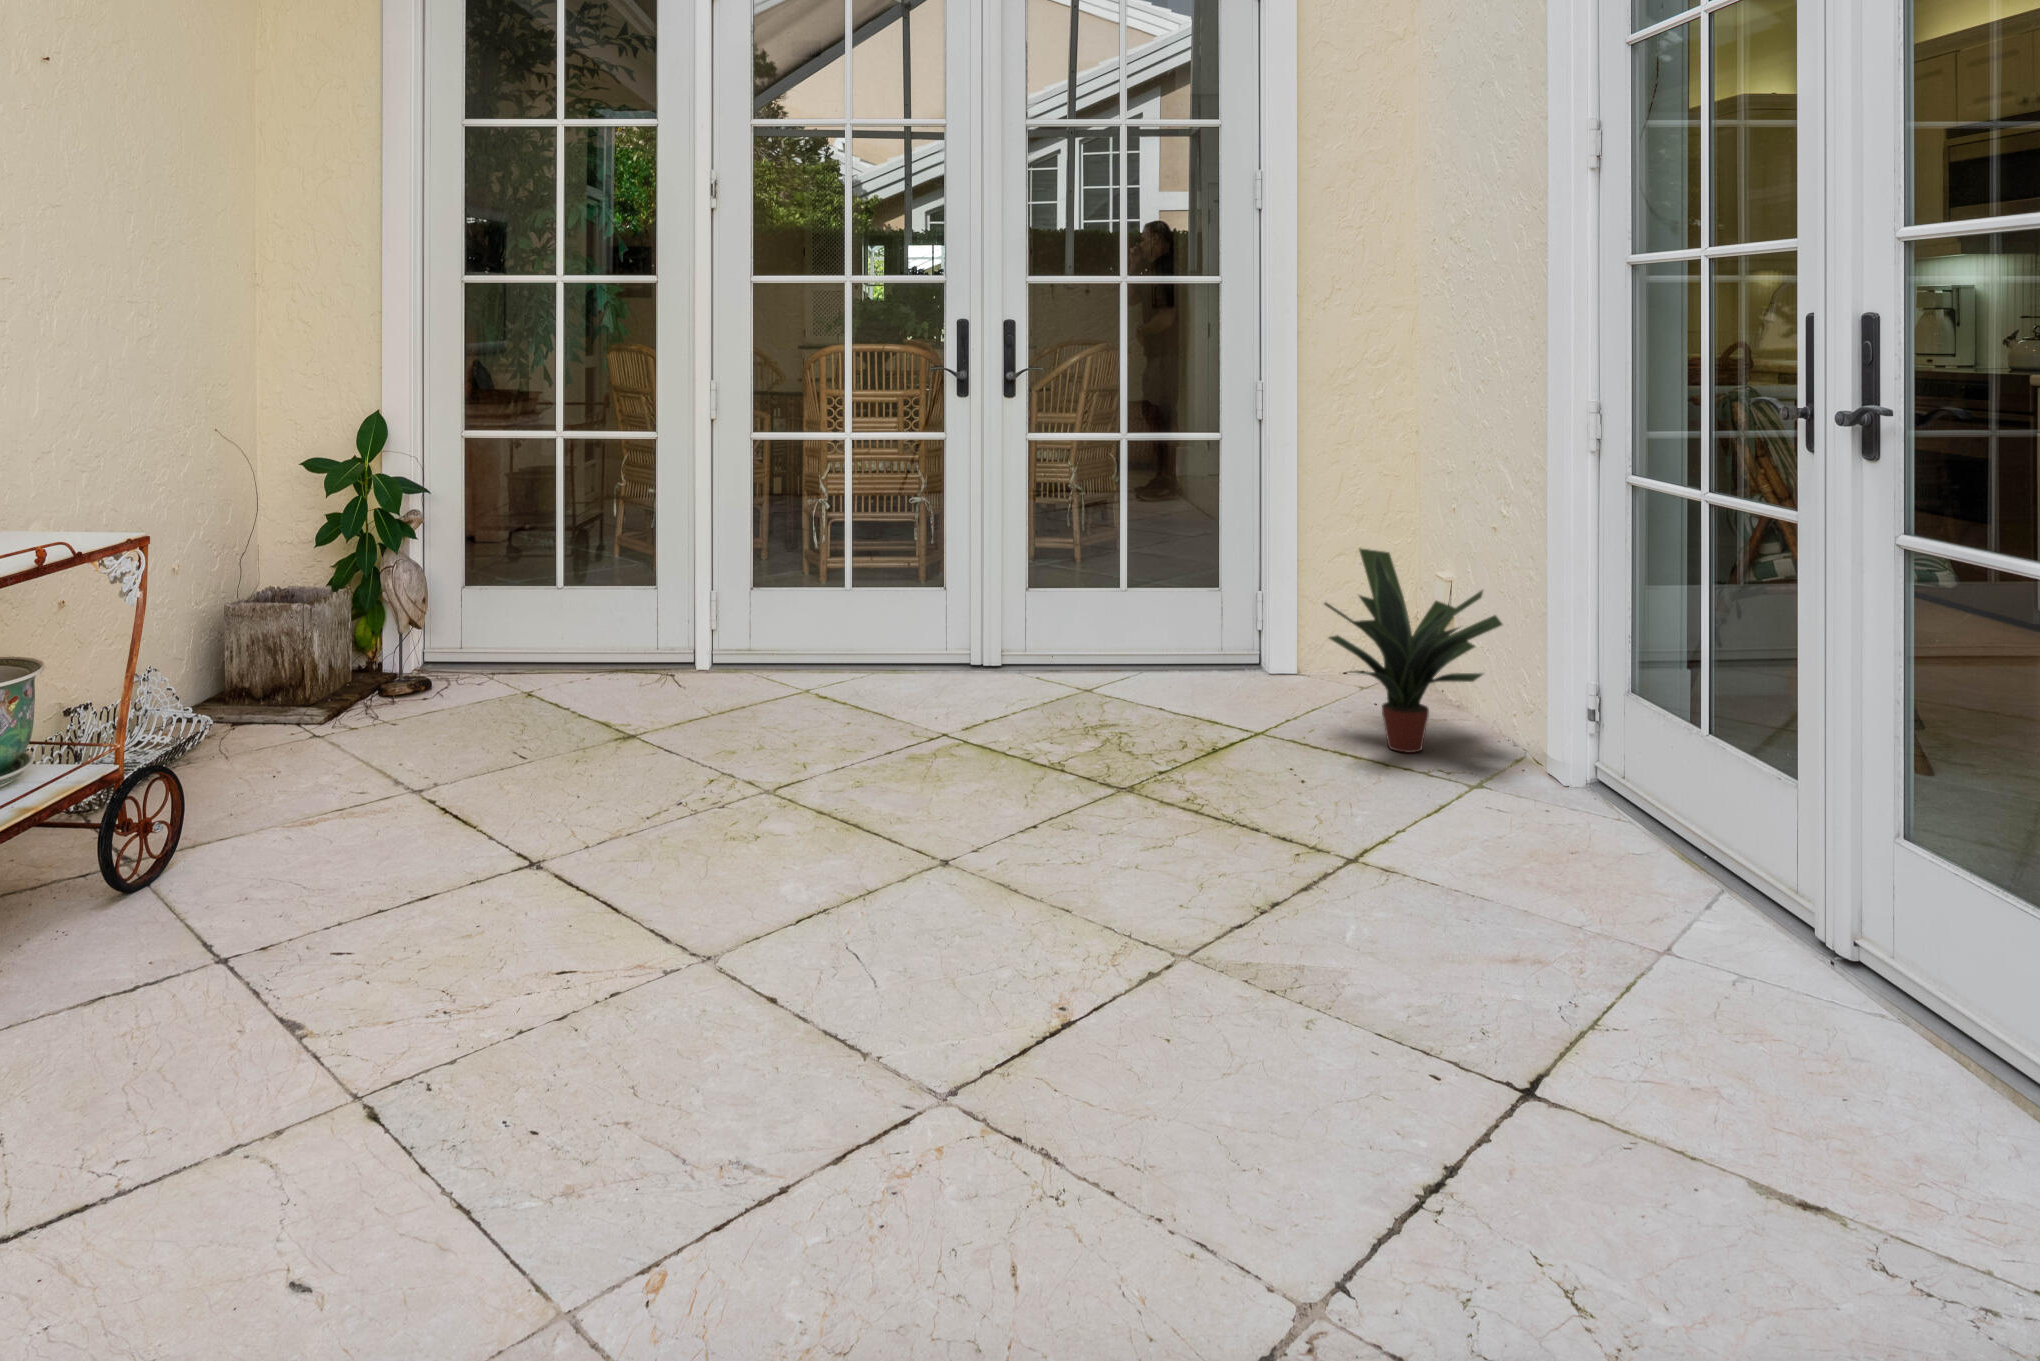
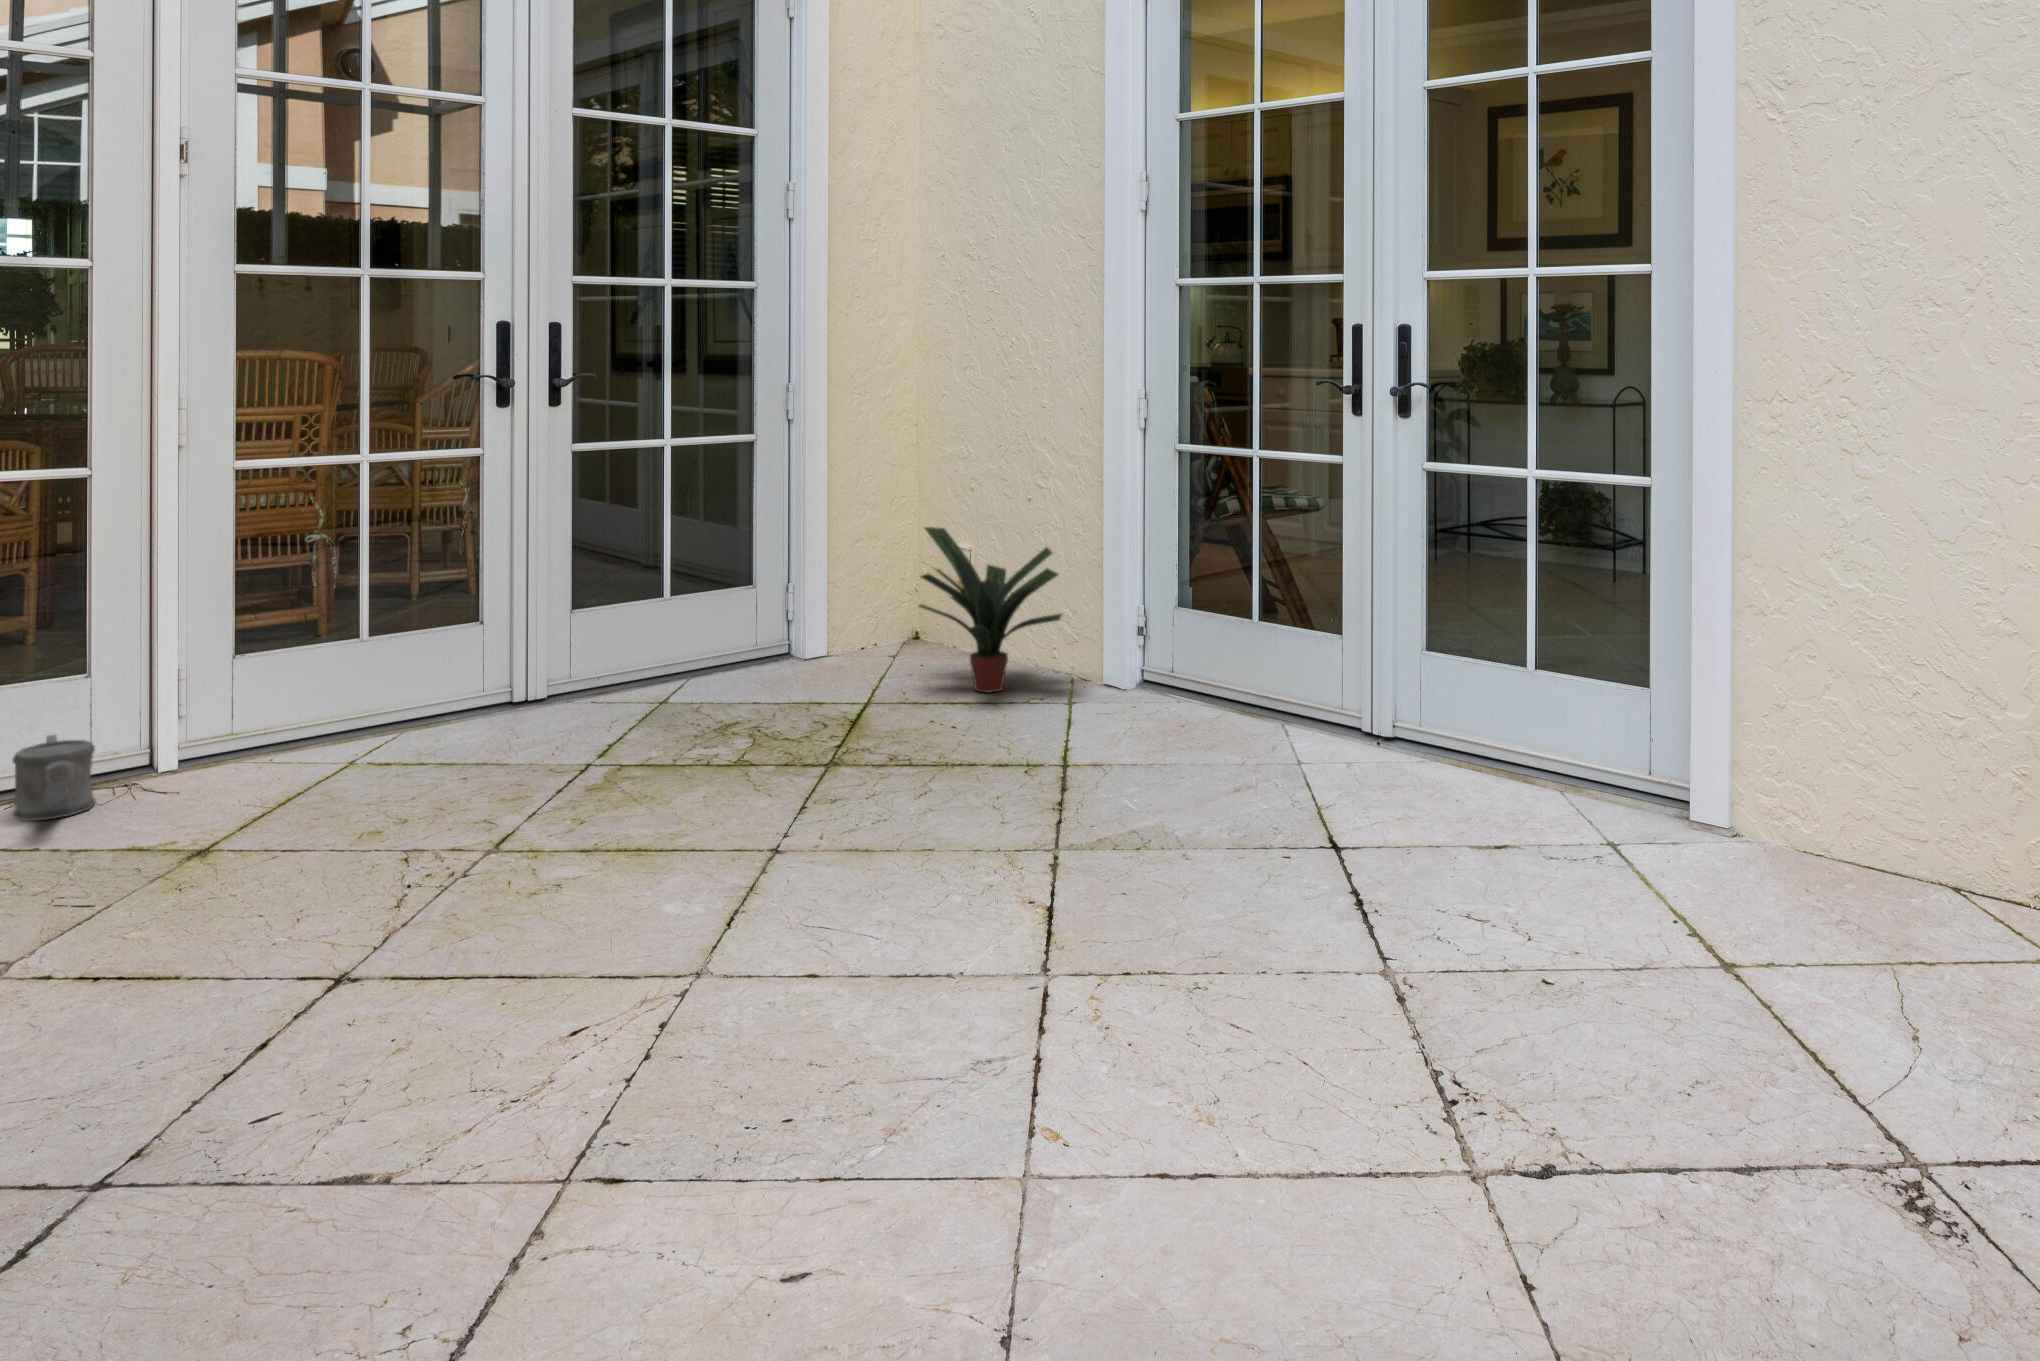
watering can: none [576,635,639,698] -> present [13,735,96,821]

